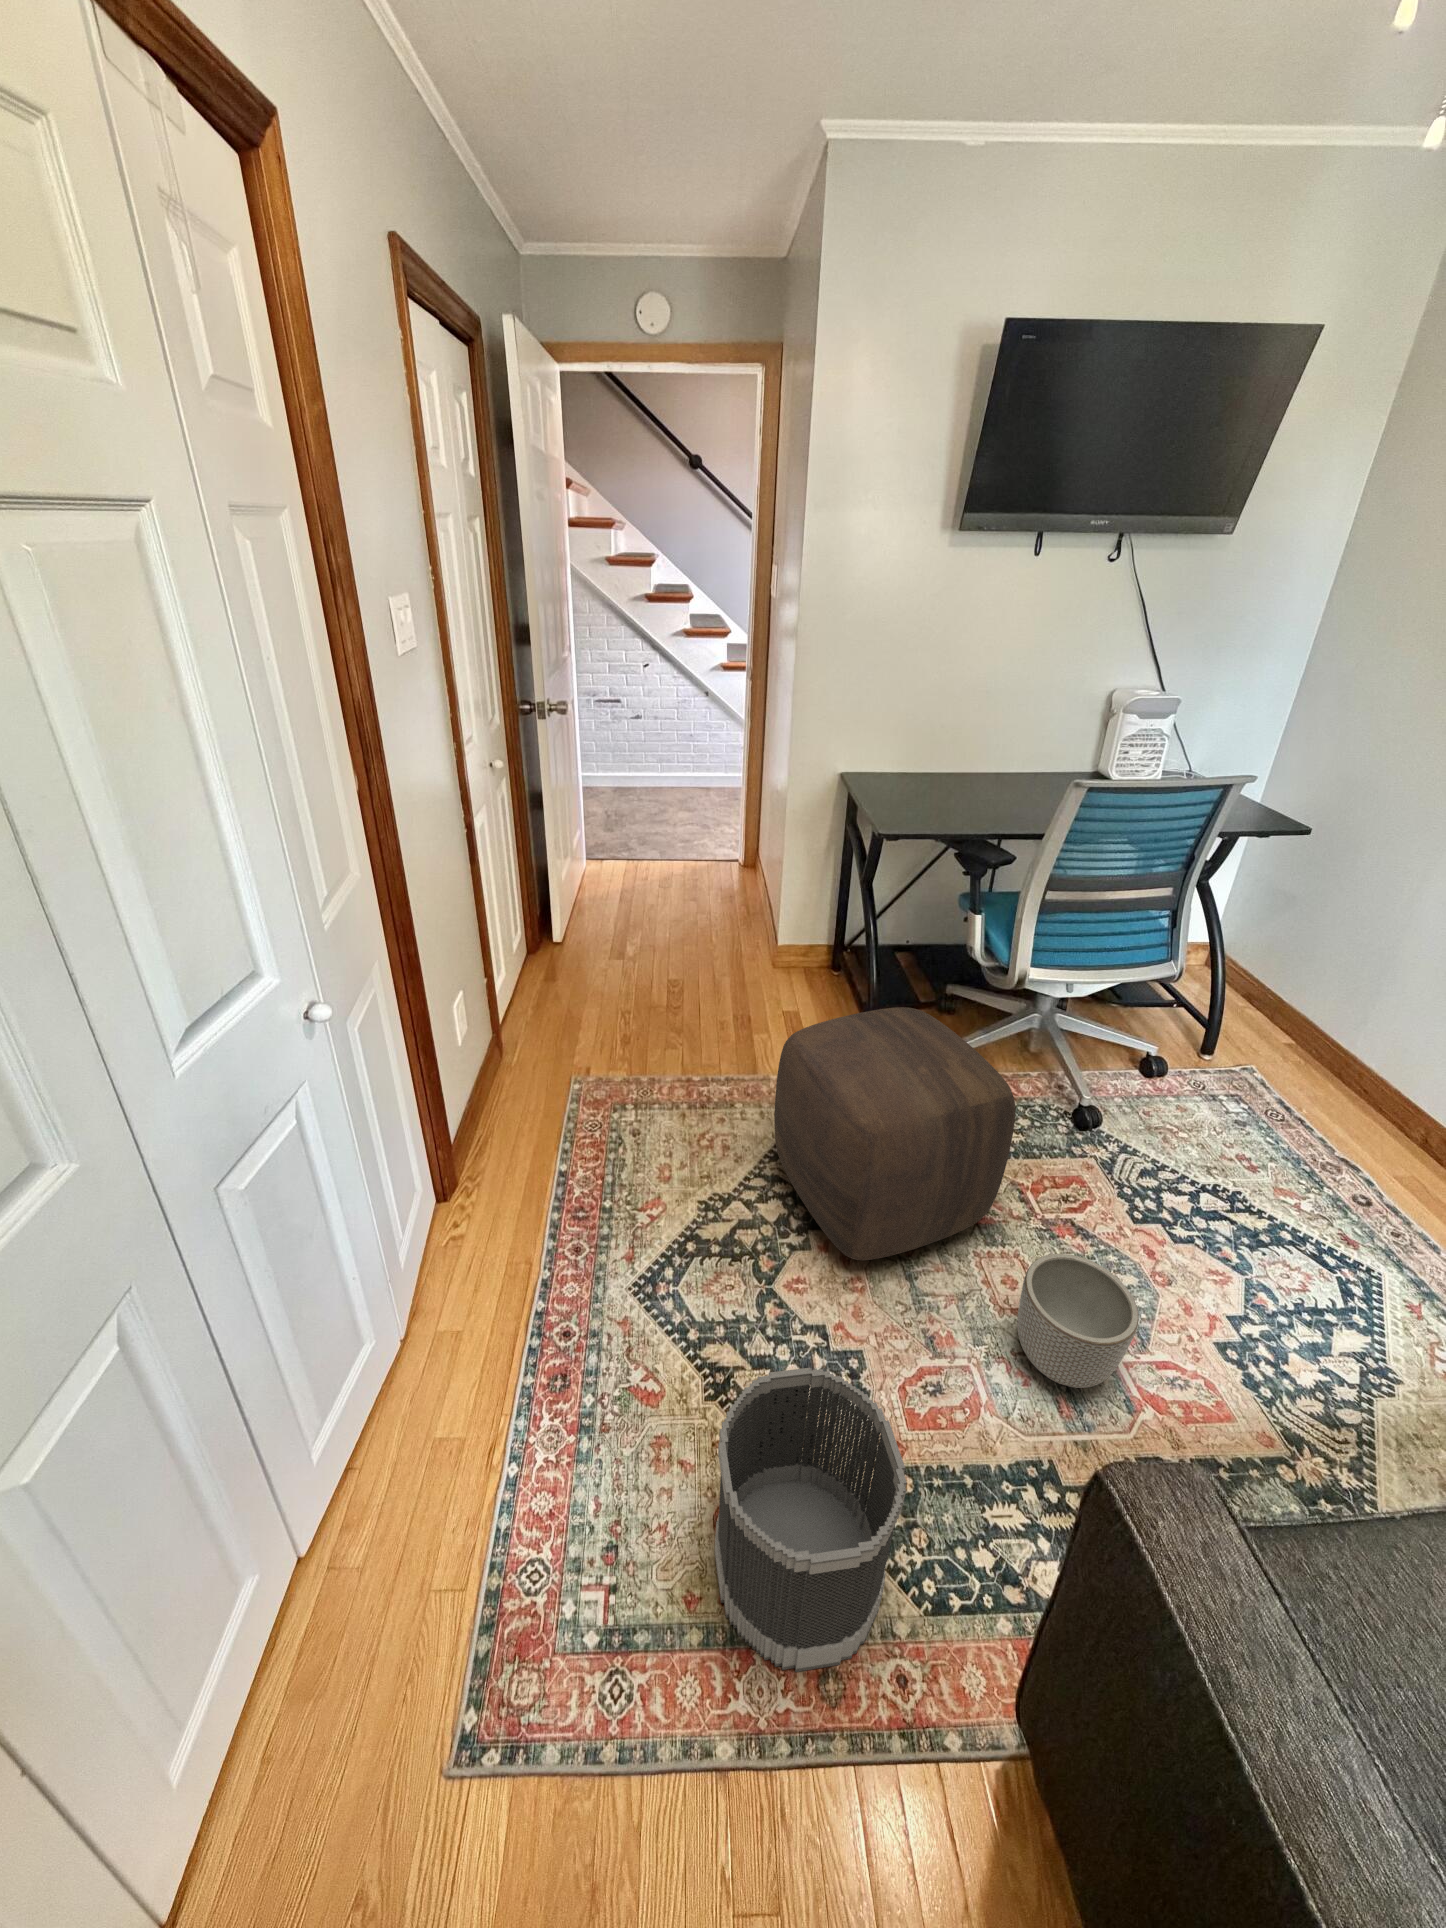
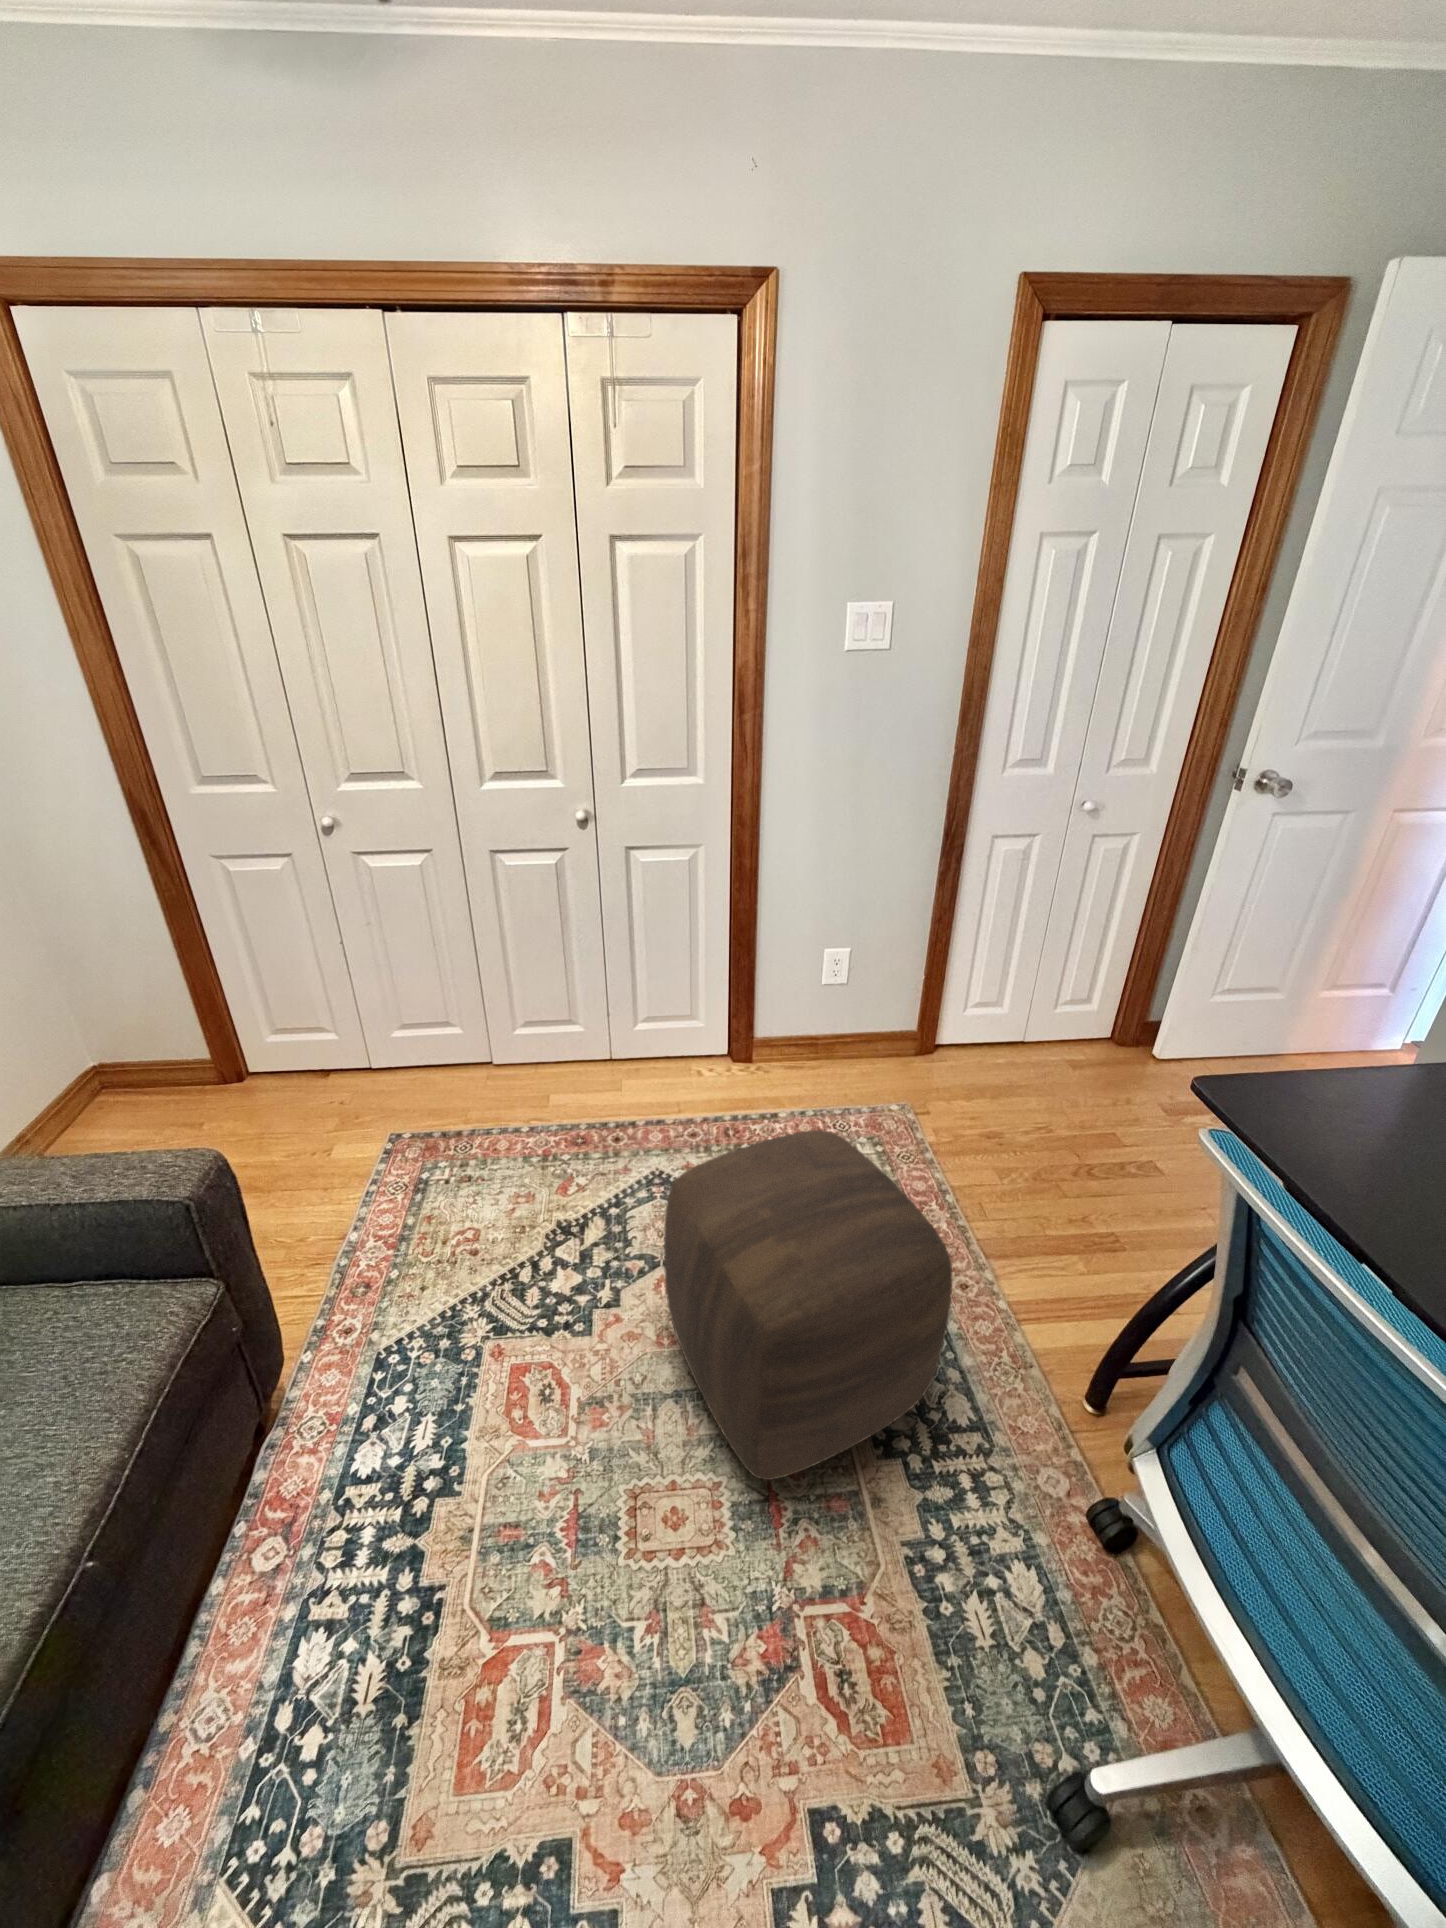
planter: present [1017,1254,1139,1388] -> none [488,1409,619,1594]
wastebasket: present [715,1368,907,1672] -> none [349,1132,492,1326]

